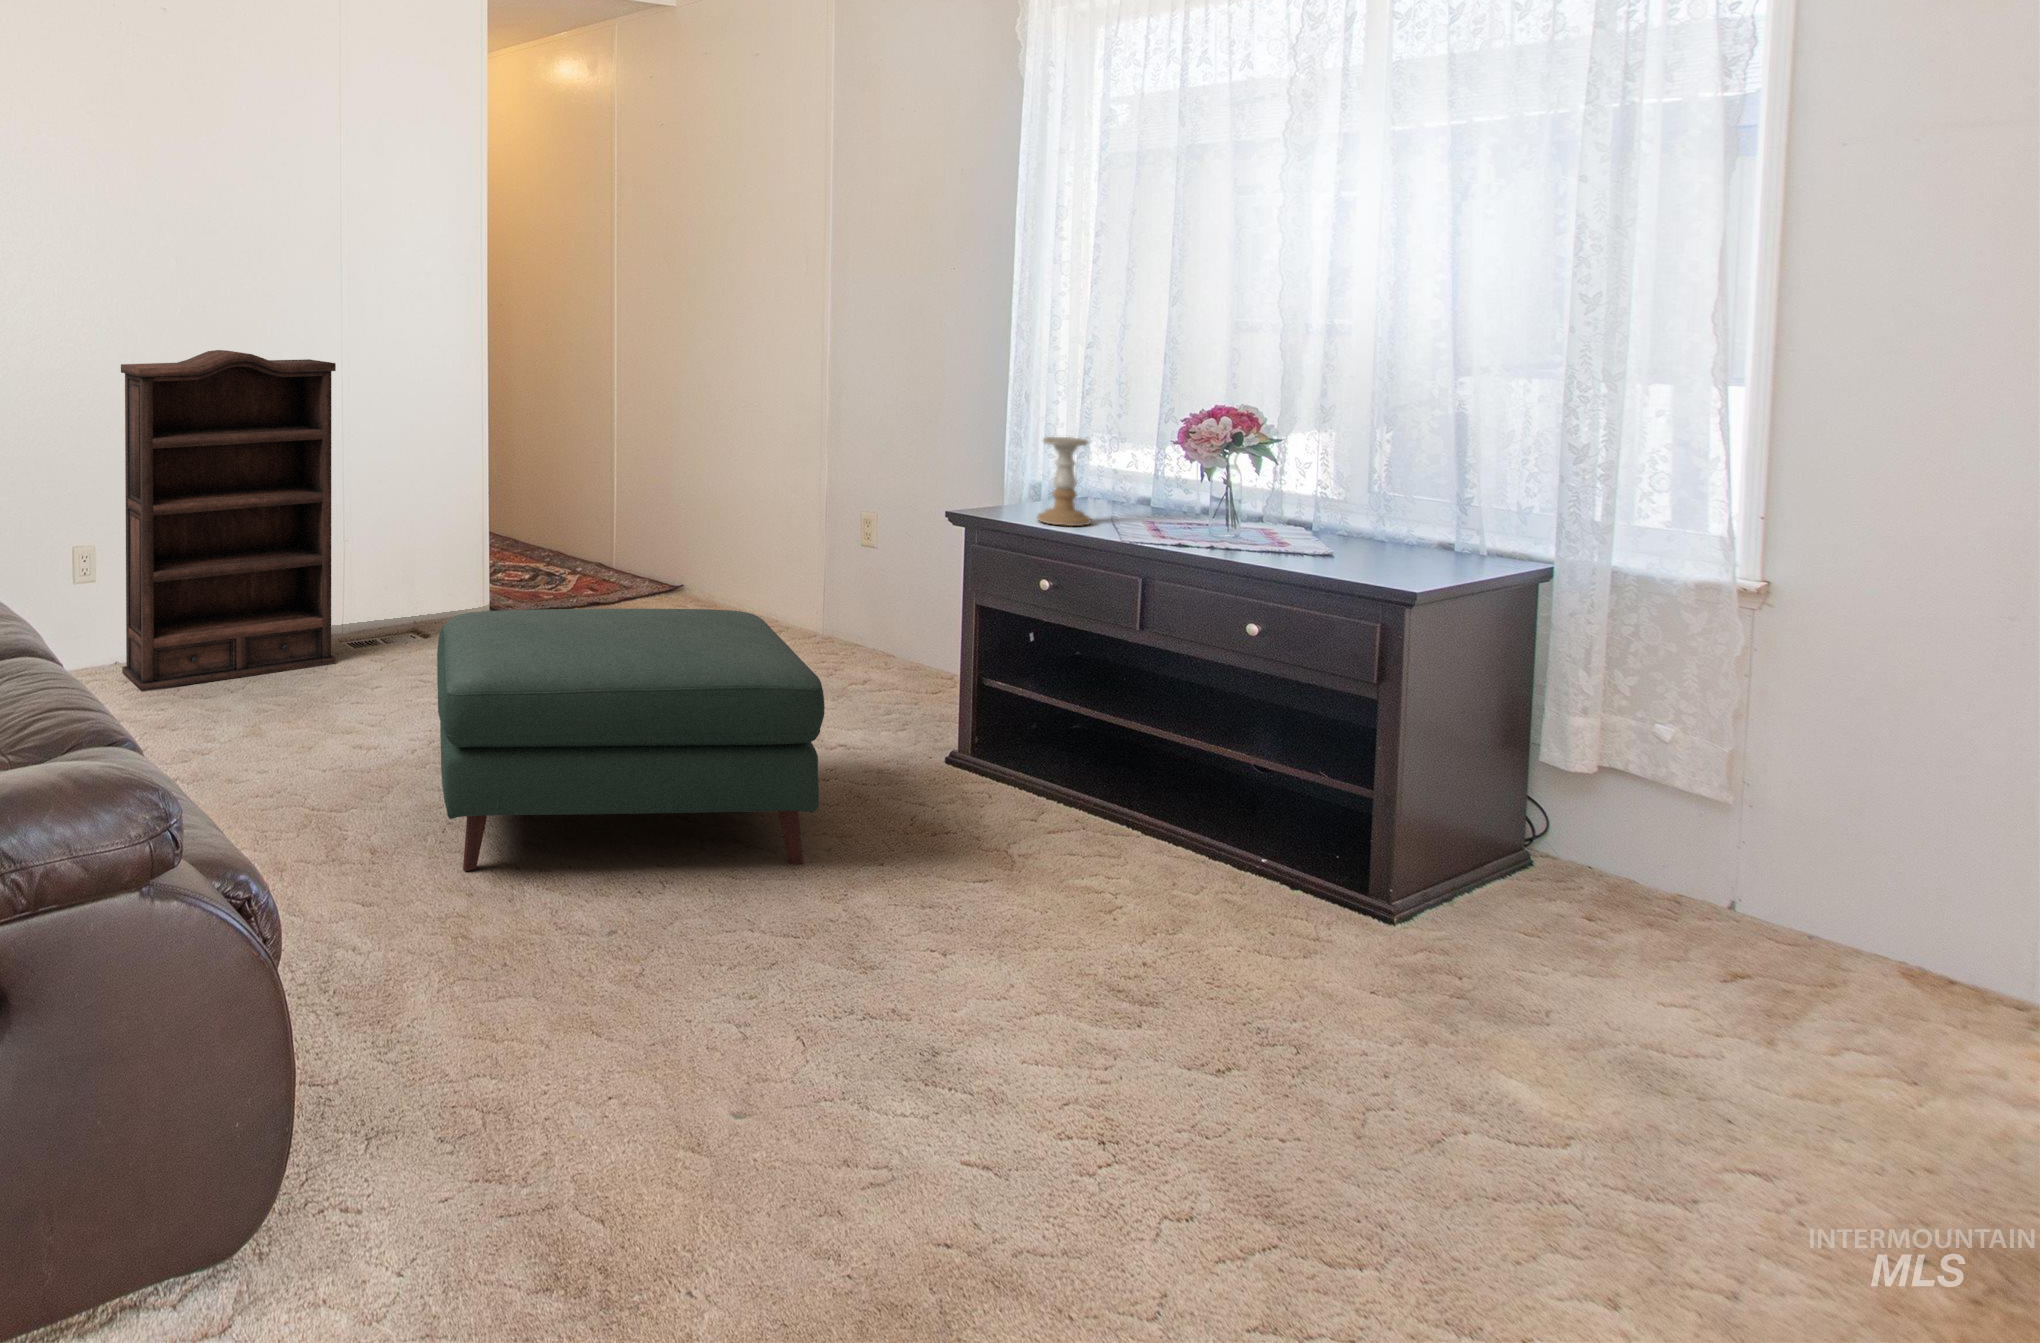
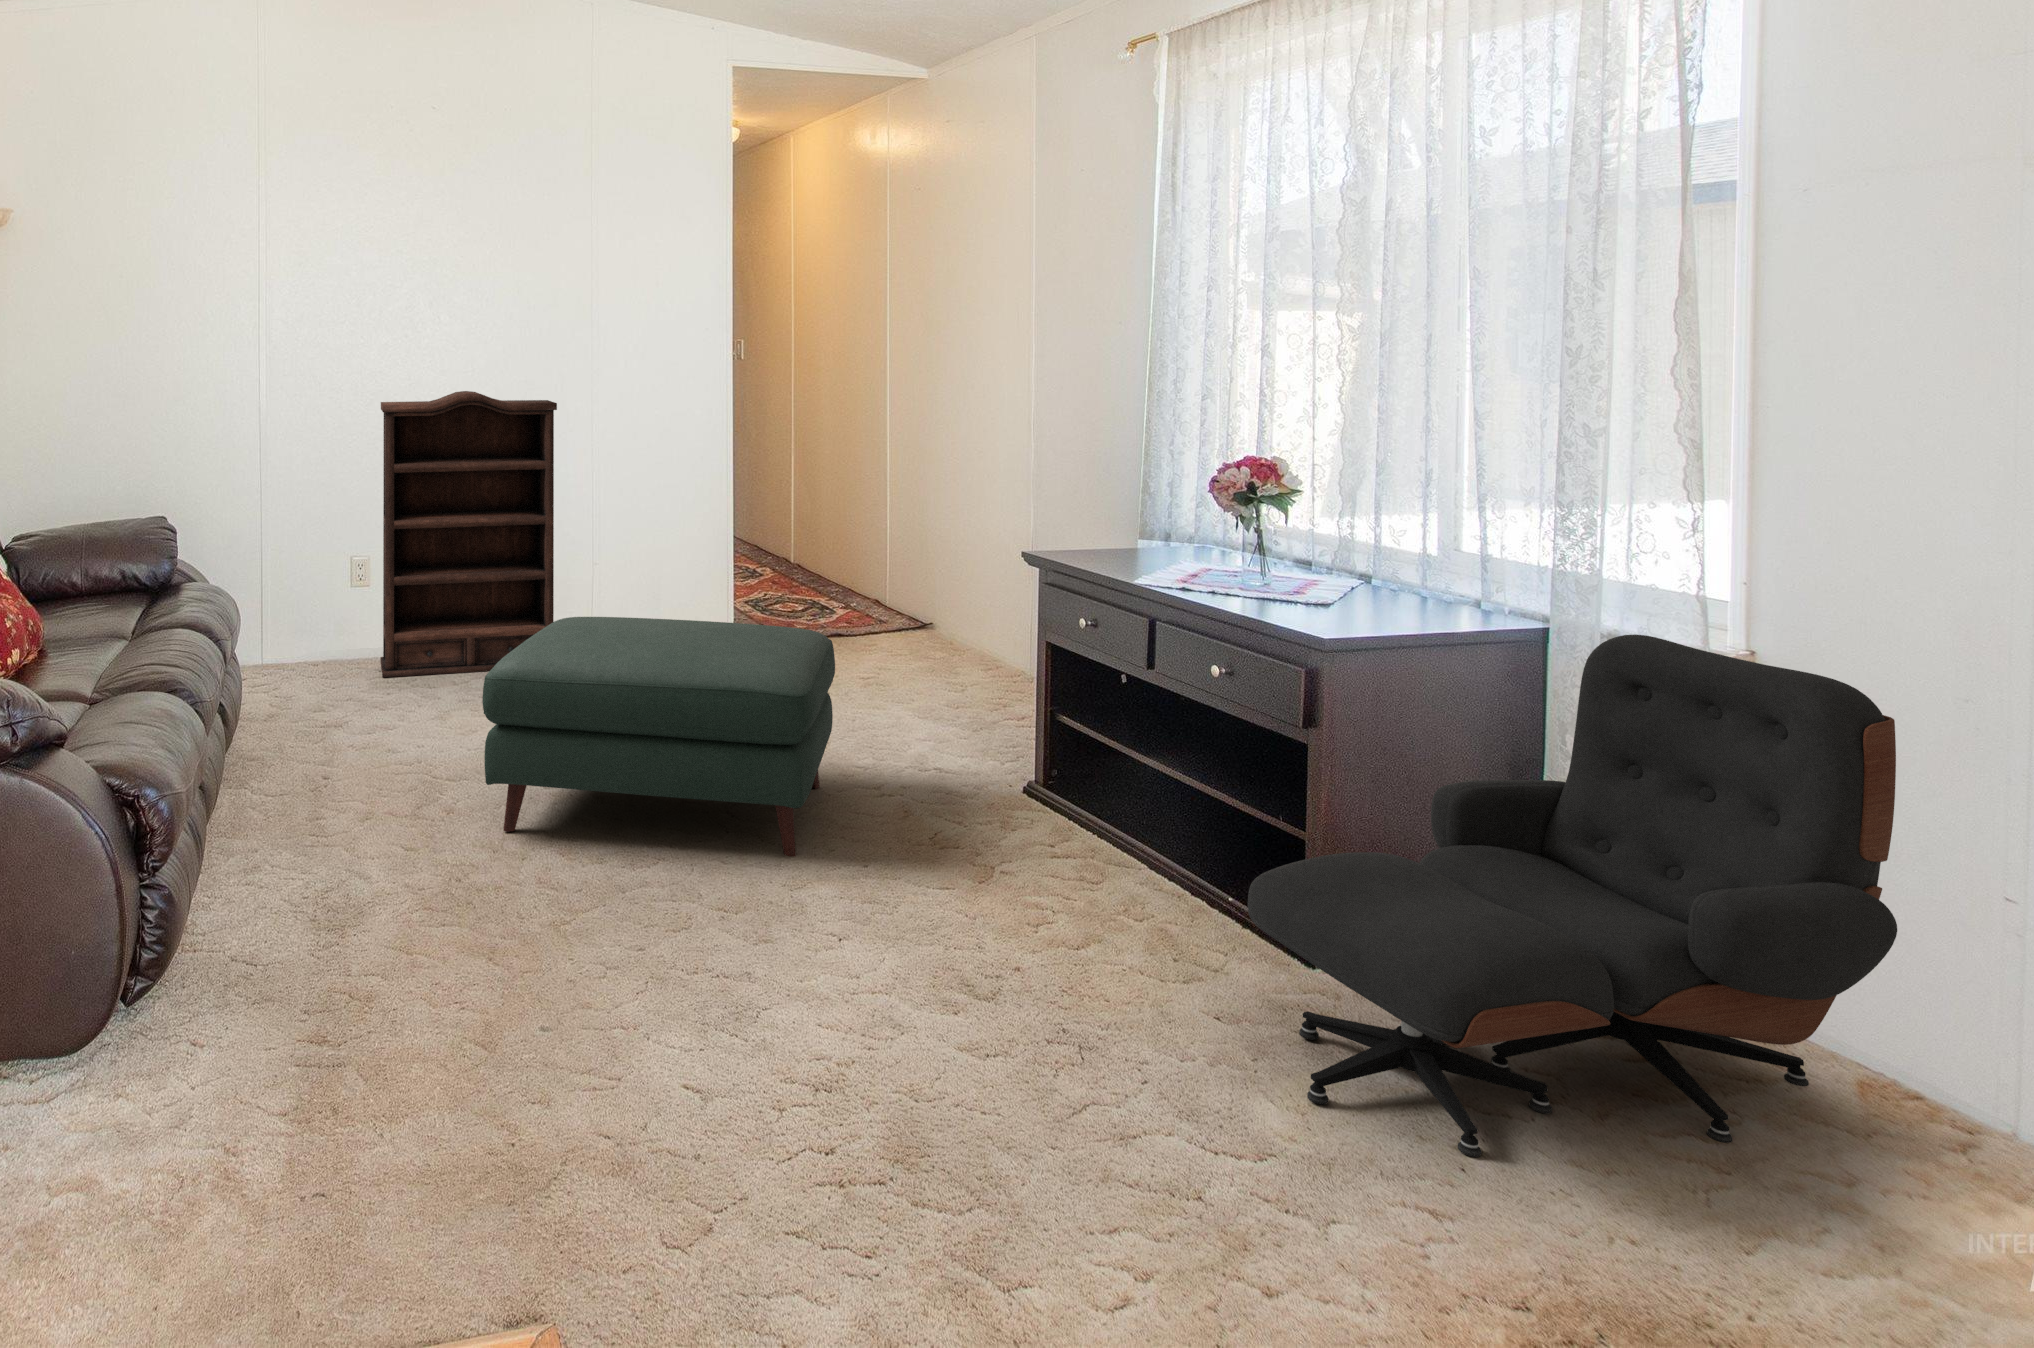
candle holder: present [1037,437,1091,526] -> none [1095,478,1146,564]
lounge chair: none [1403,579,1983,1107] -> present [1248,635,1897,1157]

